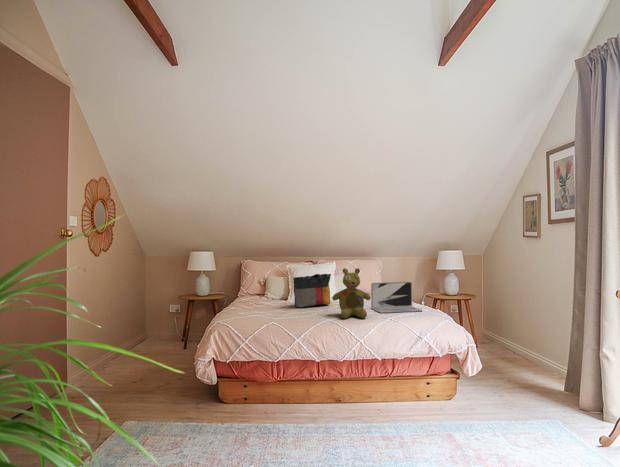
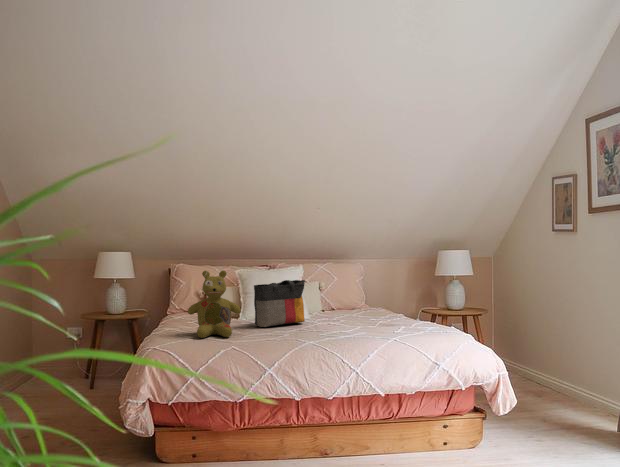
stuffed bear: present [332,268,371,318] -> present [188,270,241,338]
laptop: present [371,282,422,313] -> none [363,290,432,332]

